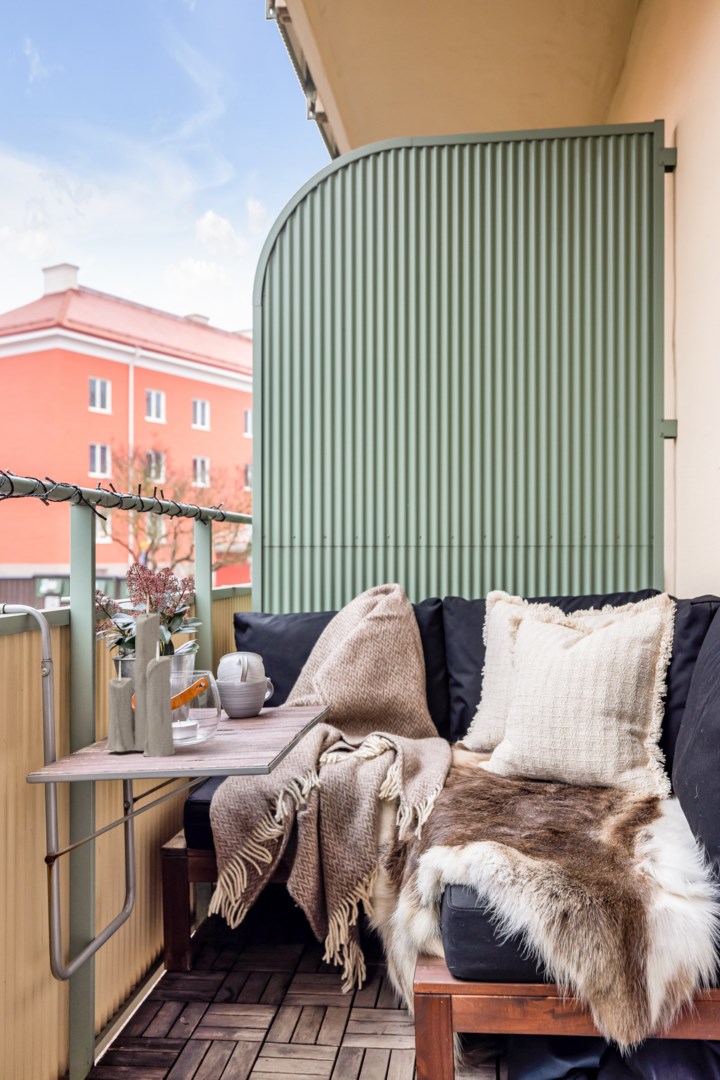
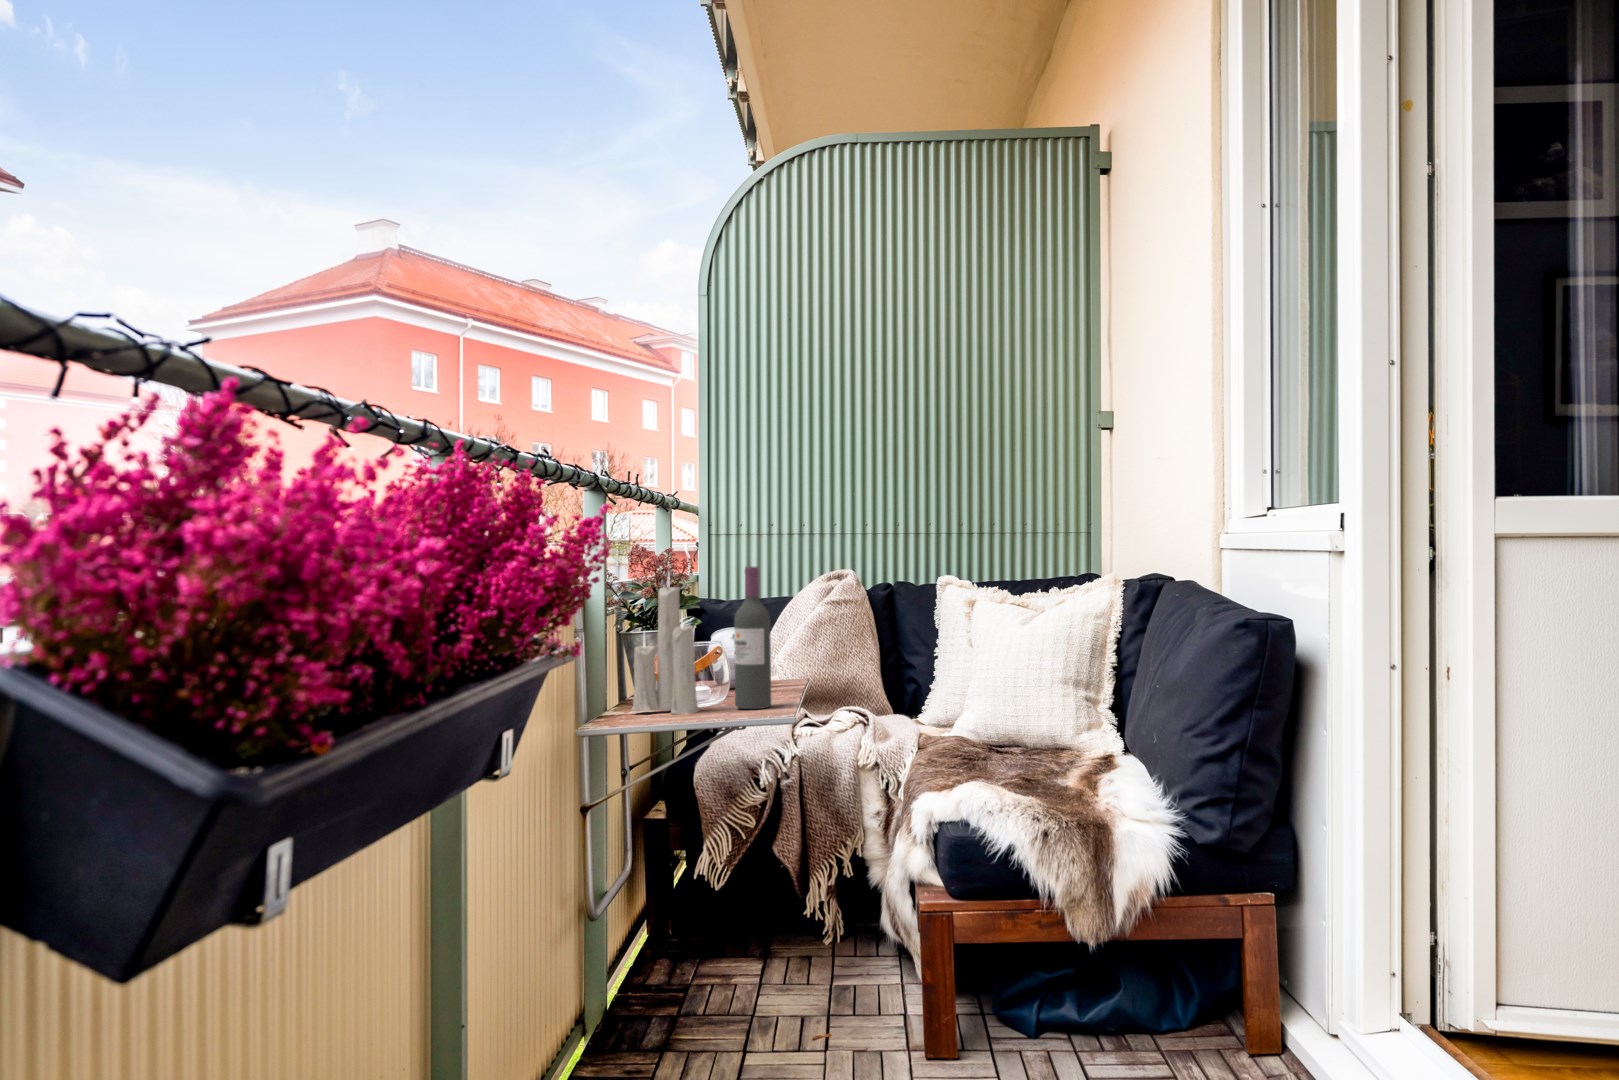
wine bottle: none [215,592,256,753] -> present [734,567,771,709]

